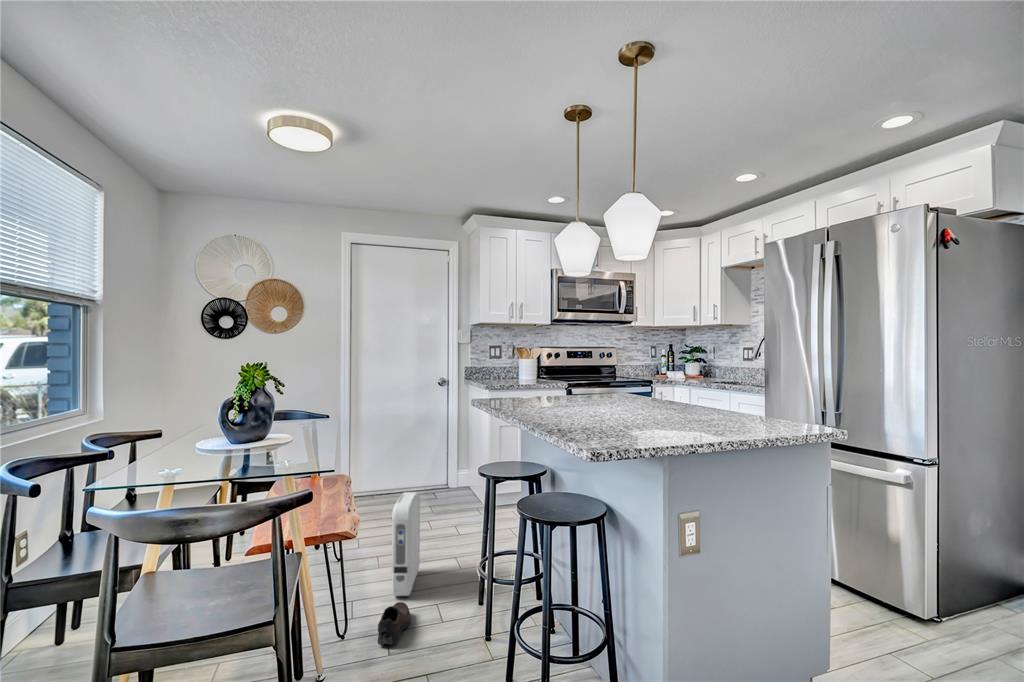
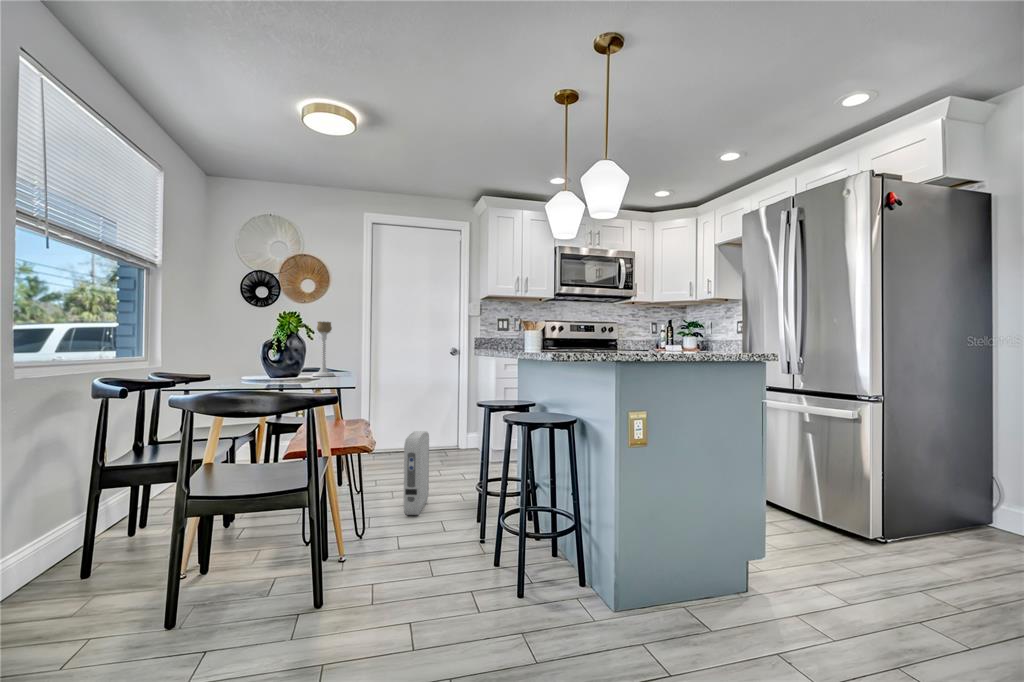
candle holder: none [282,374,310,440] -> present [312,322,335,377]
shoe: present [378,602,411,645] -> none [390,515,419,542]

